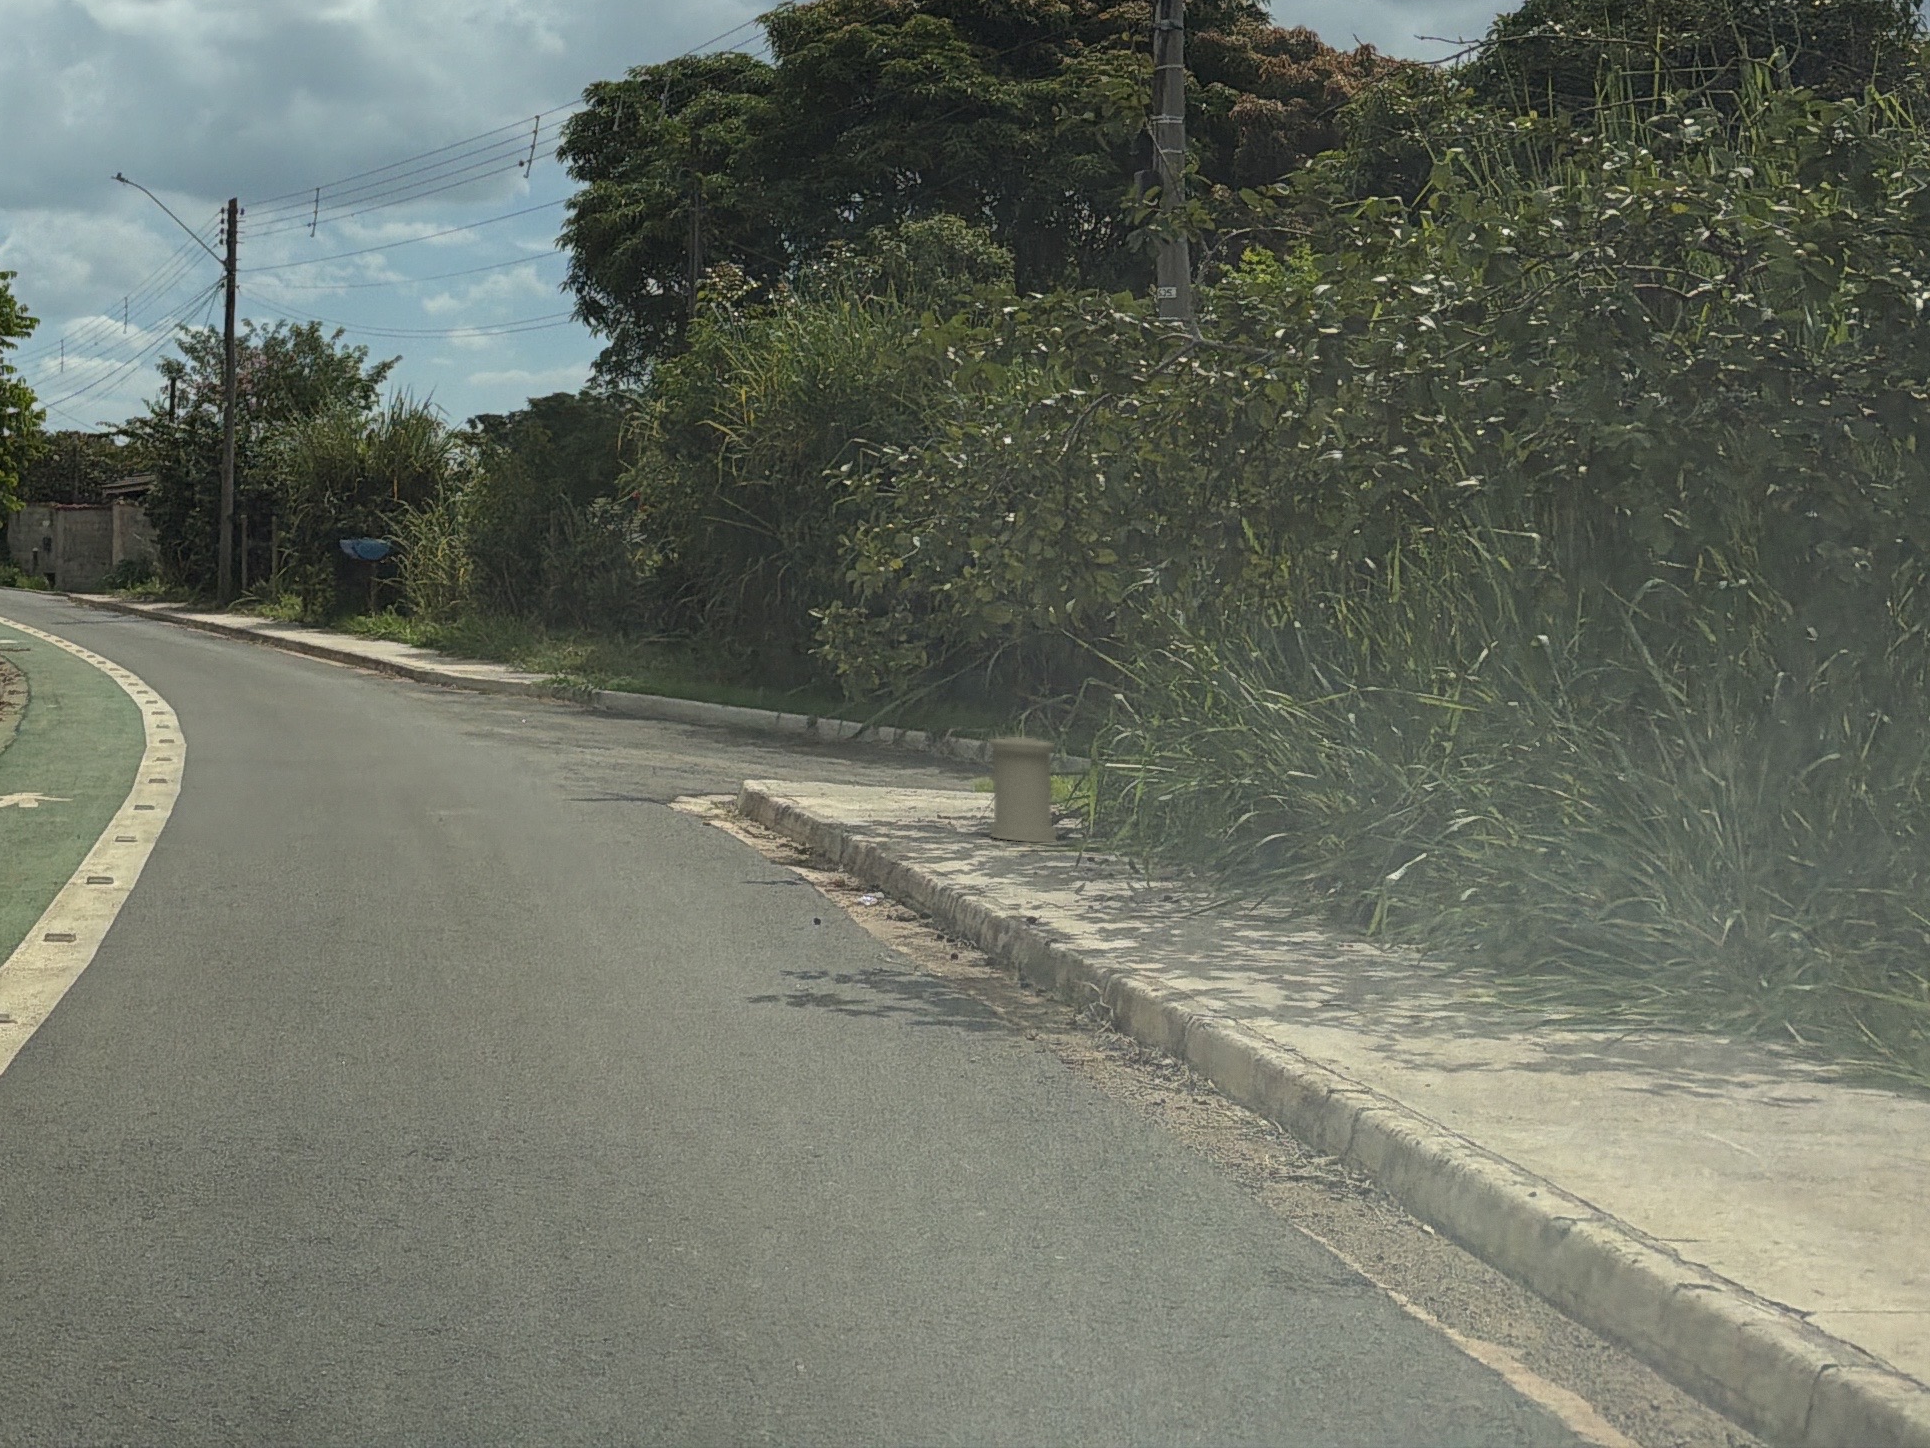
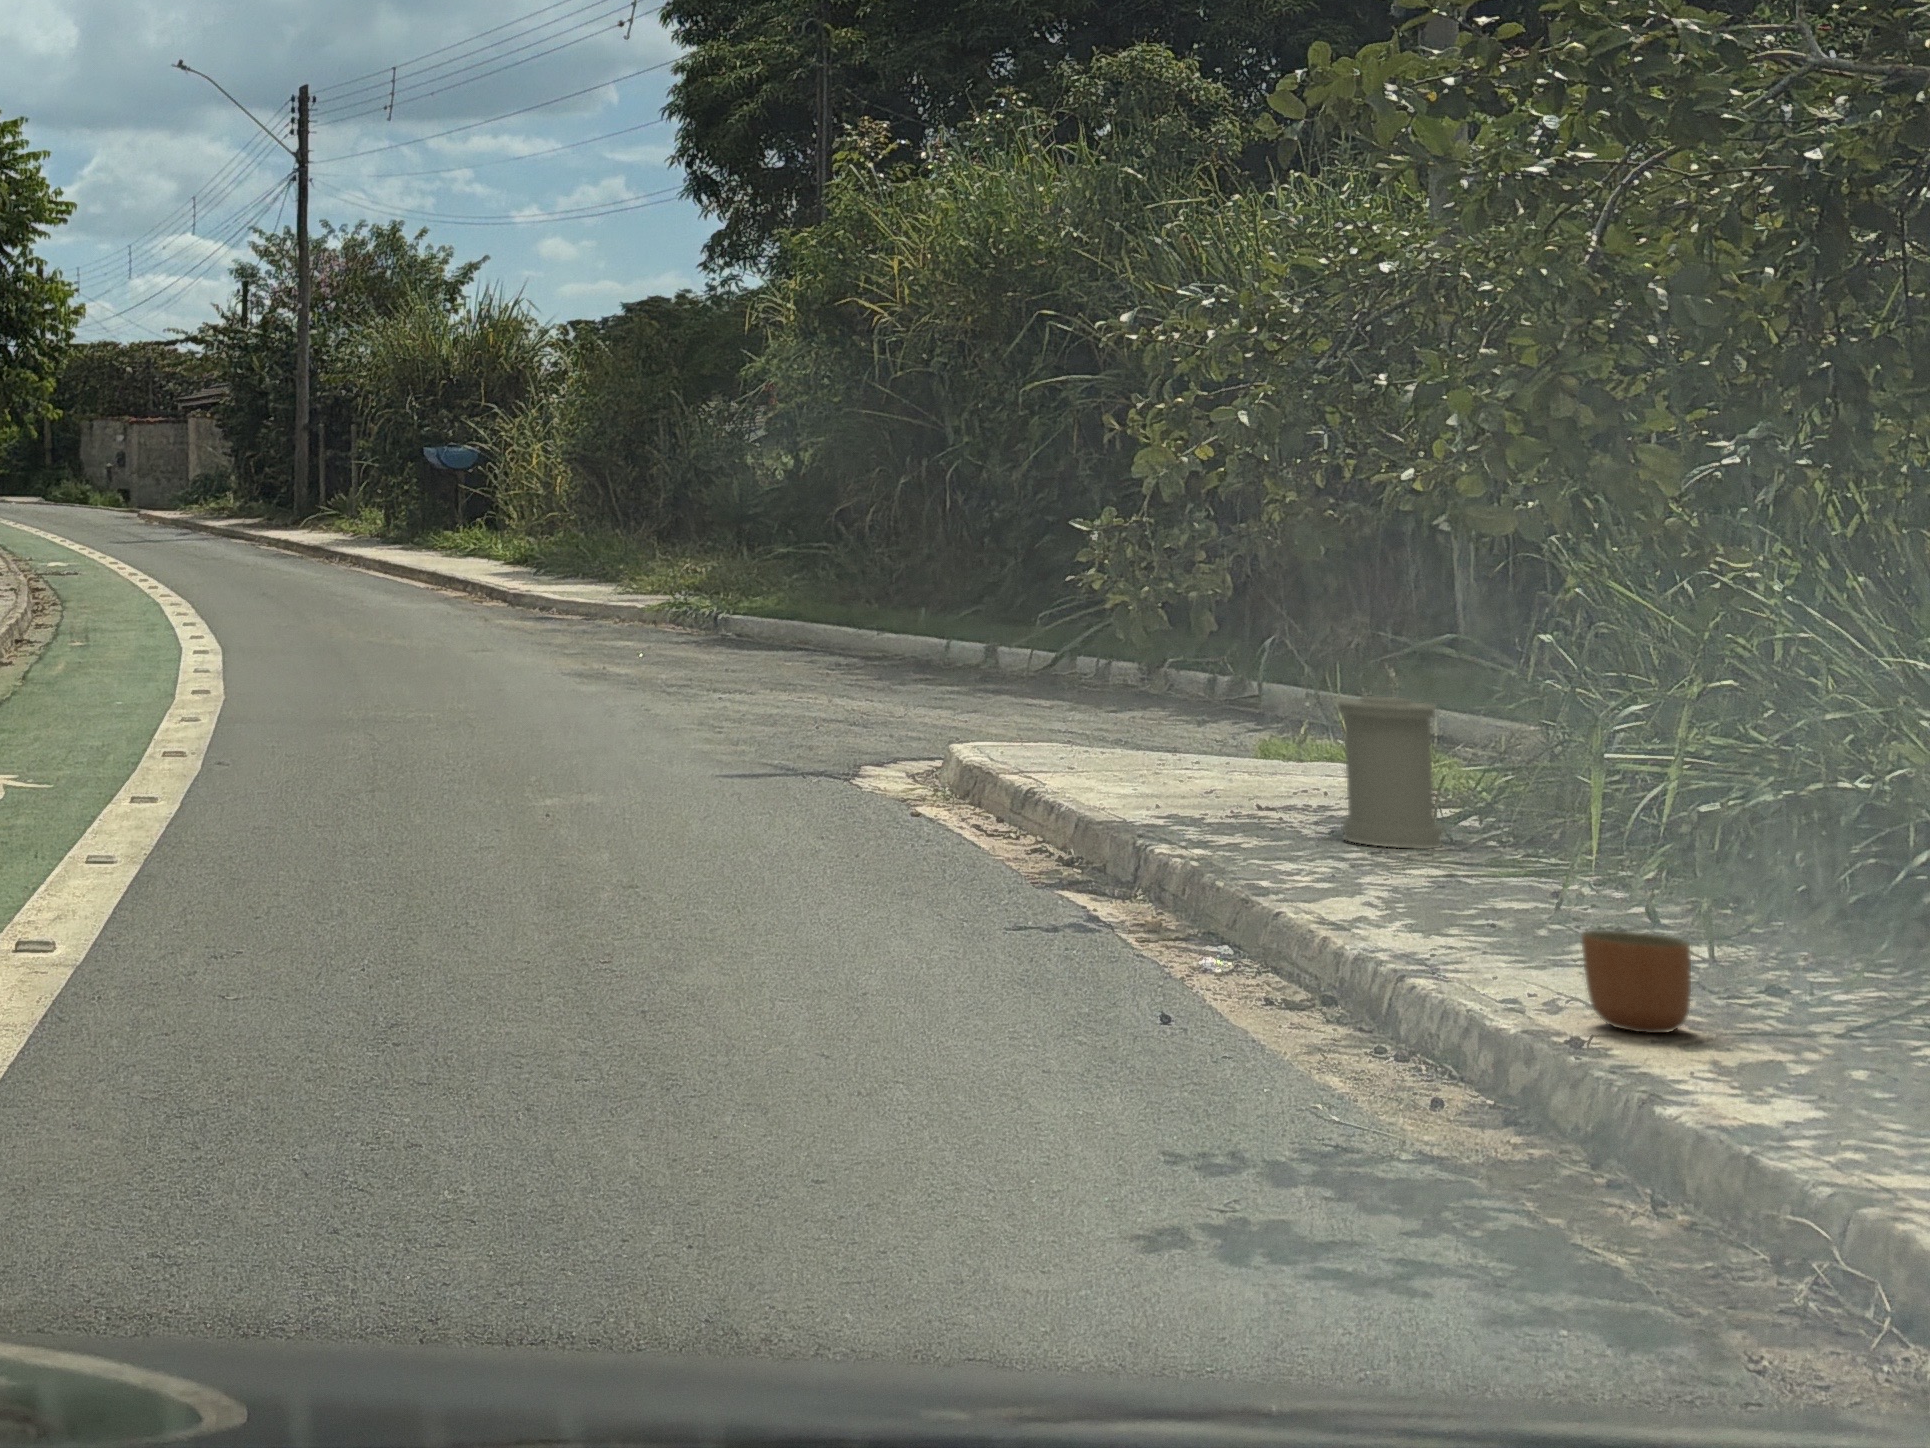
planter: none [1069,865,1131,925] -> present [1582,931,1691,1033]

